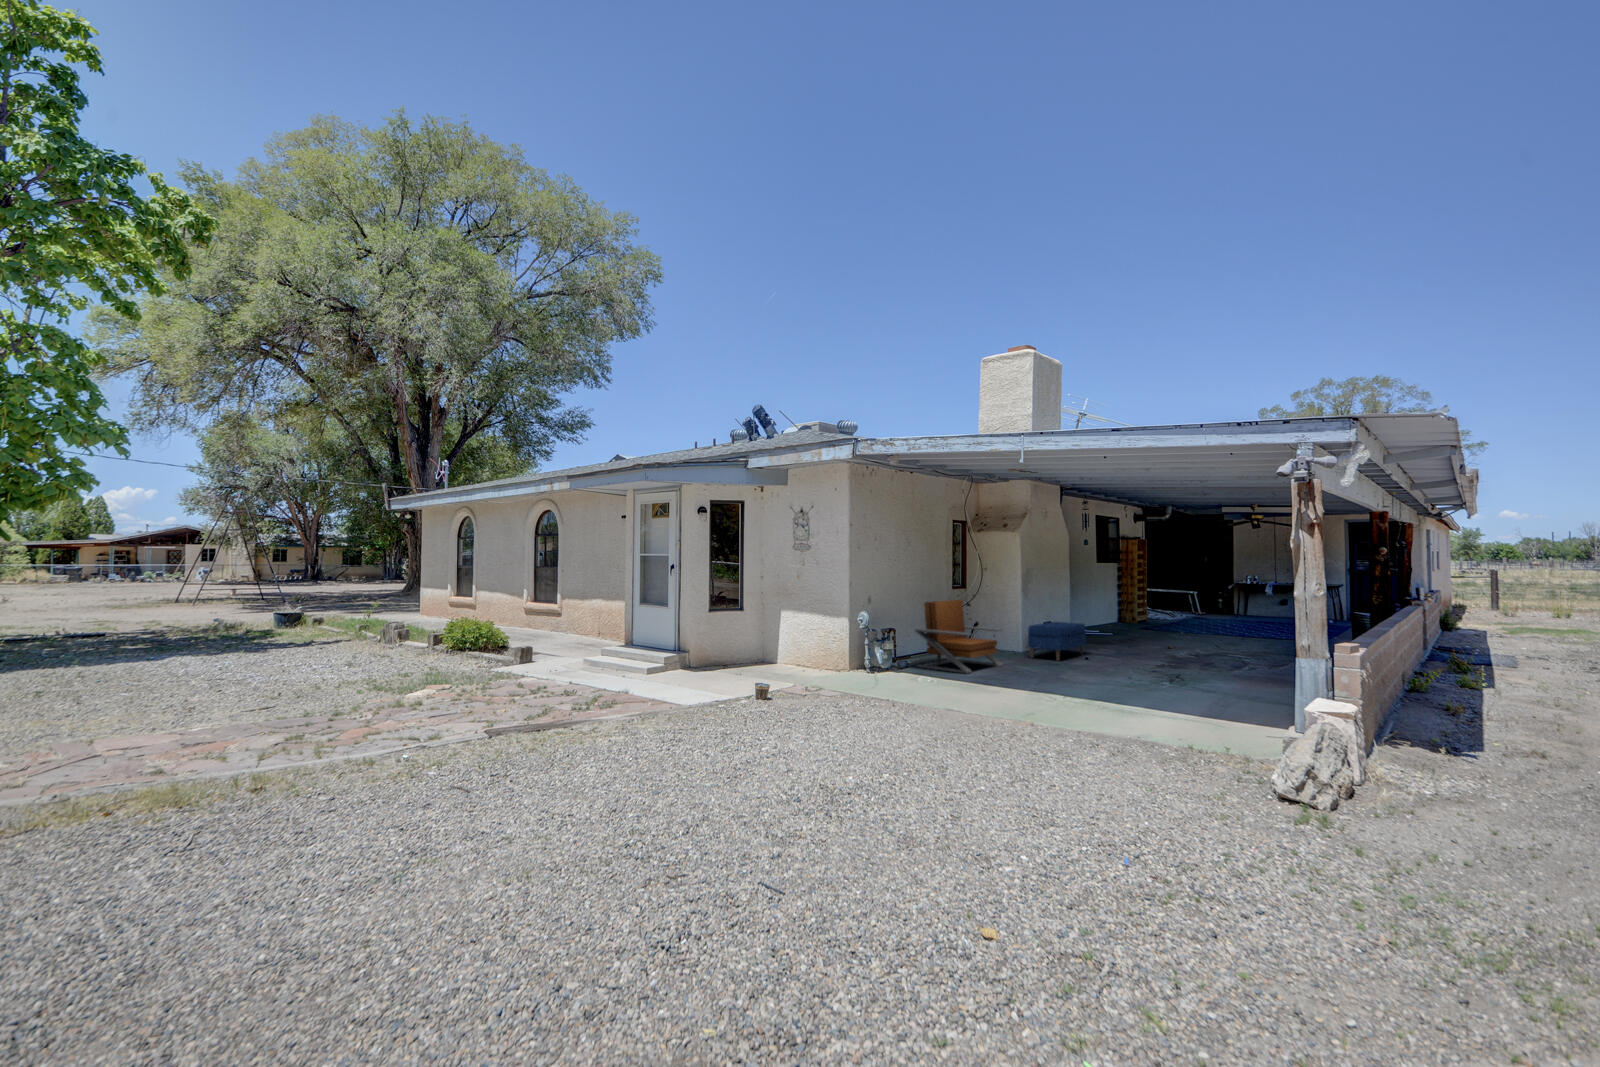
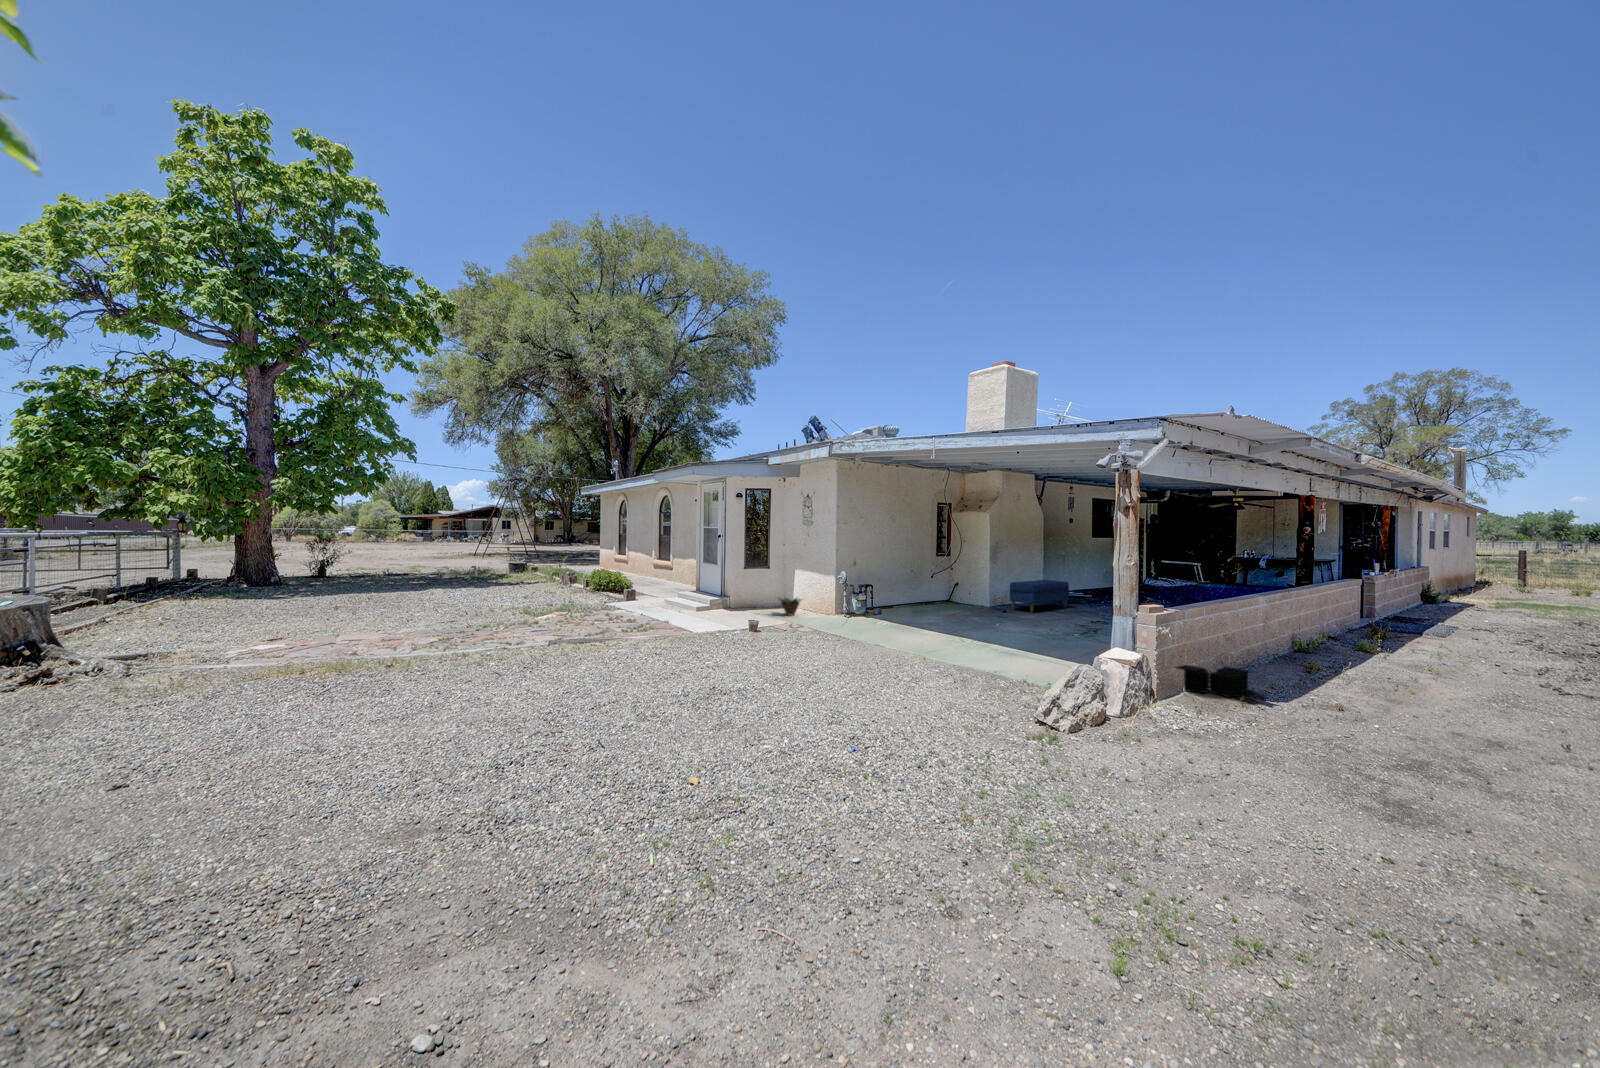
lounge chair: present [915,600,1003,673] -> none [900,561,976,620]
decorative plant: none [760,649,803,674] -> present [779,598,801,616]
storage bin: none [1379,719,1467,756] -> present [1176,665,1248,697]

